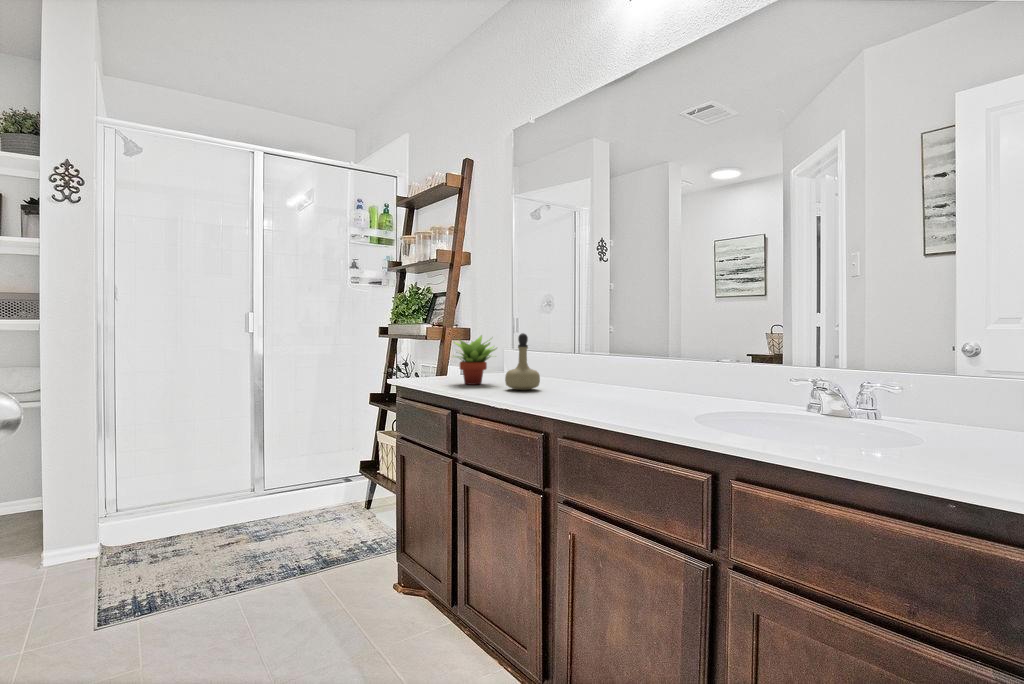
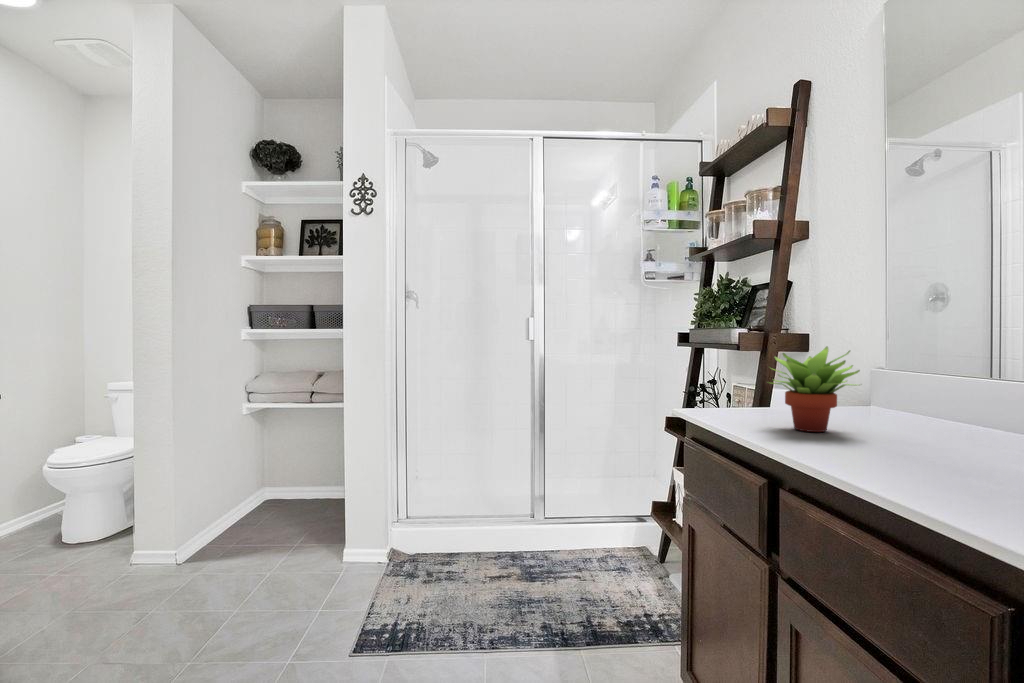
perfume bottle: present [505,333,540,390] -> none [879,346,963,458]

